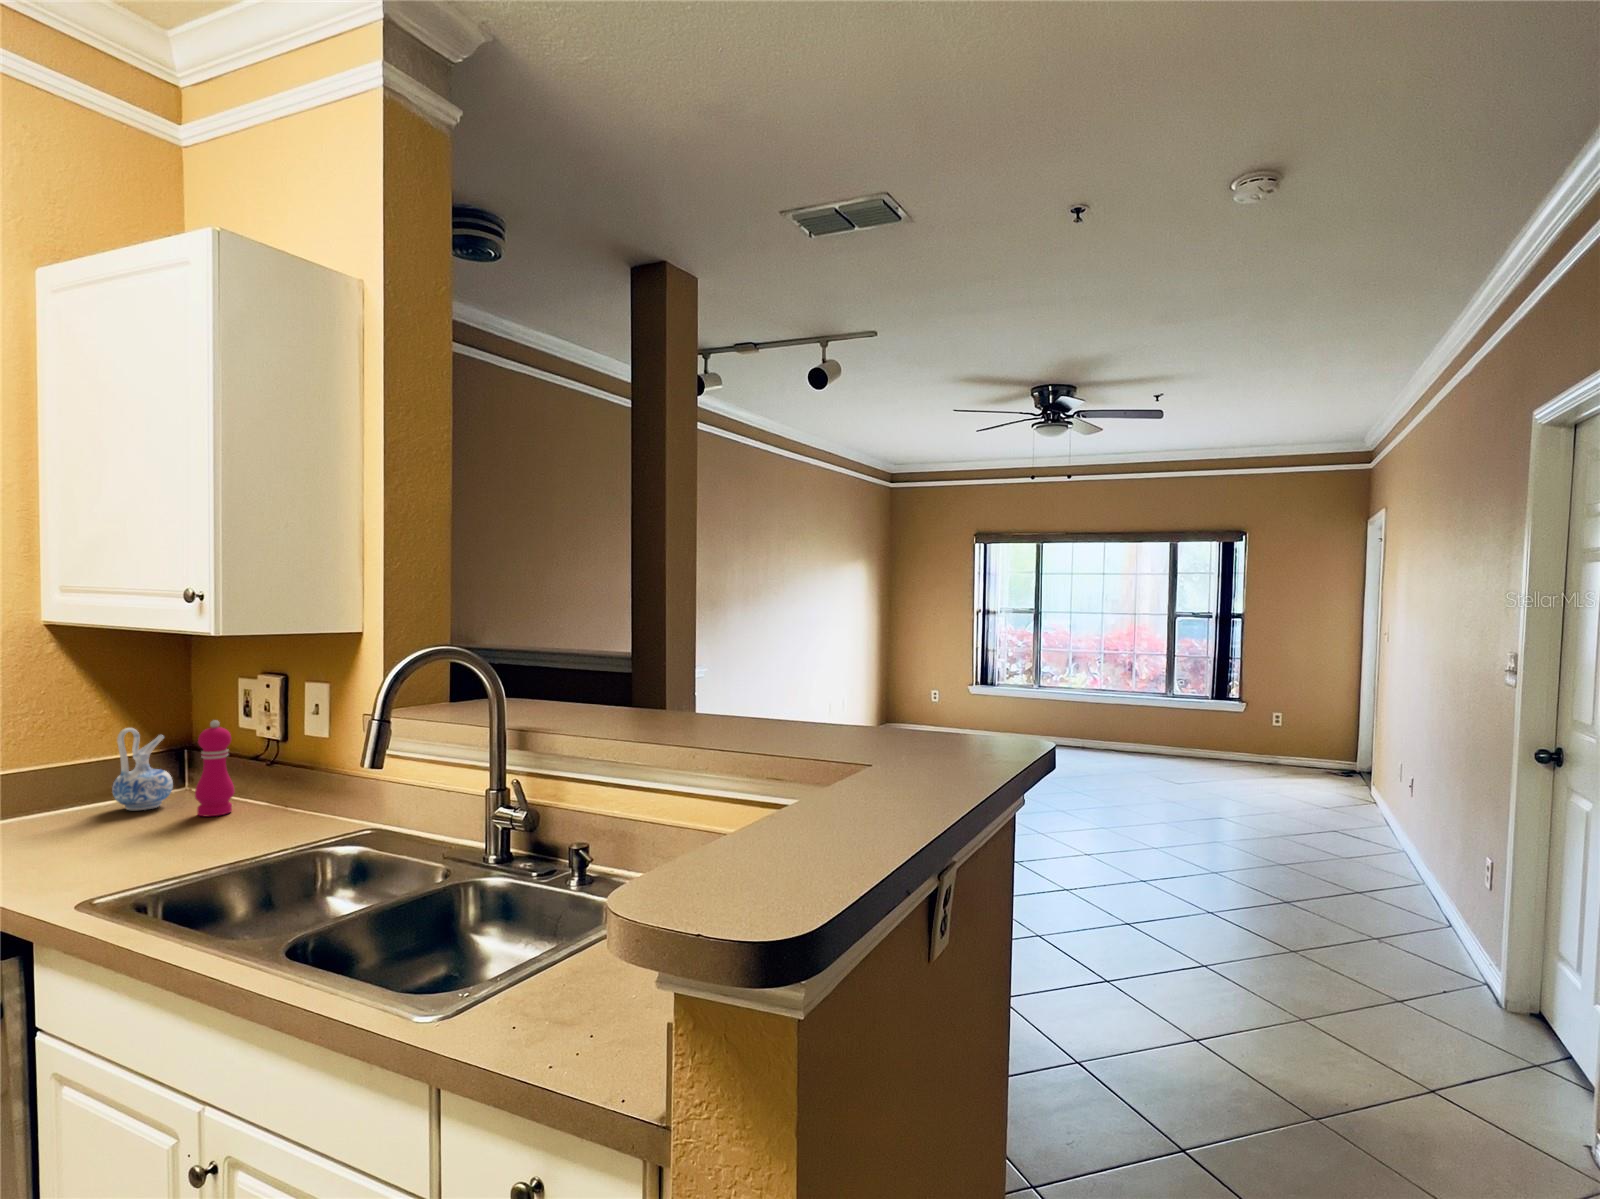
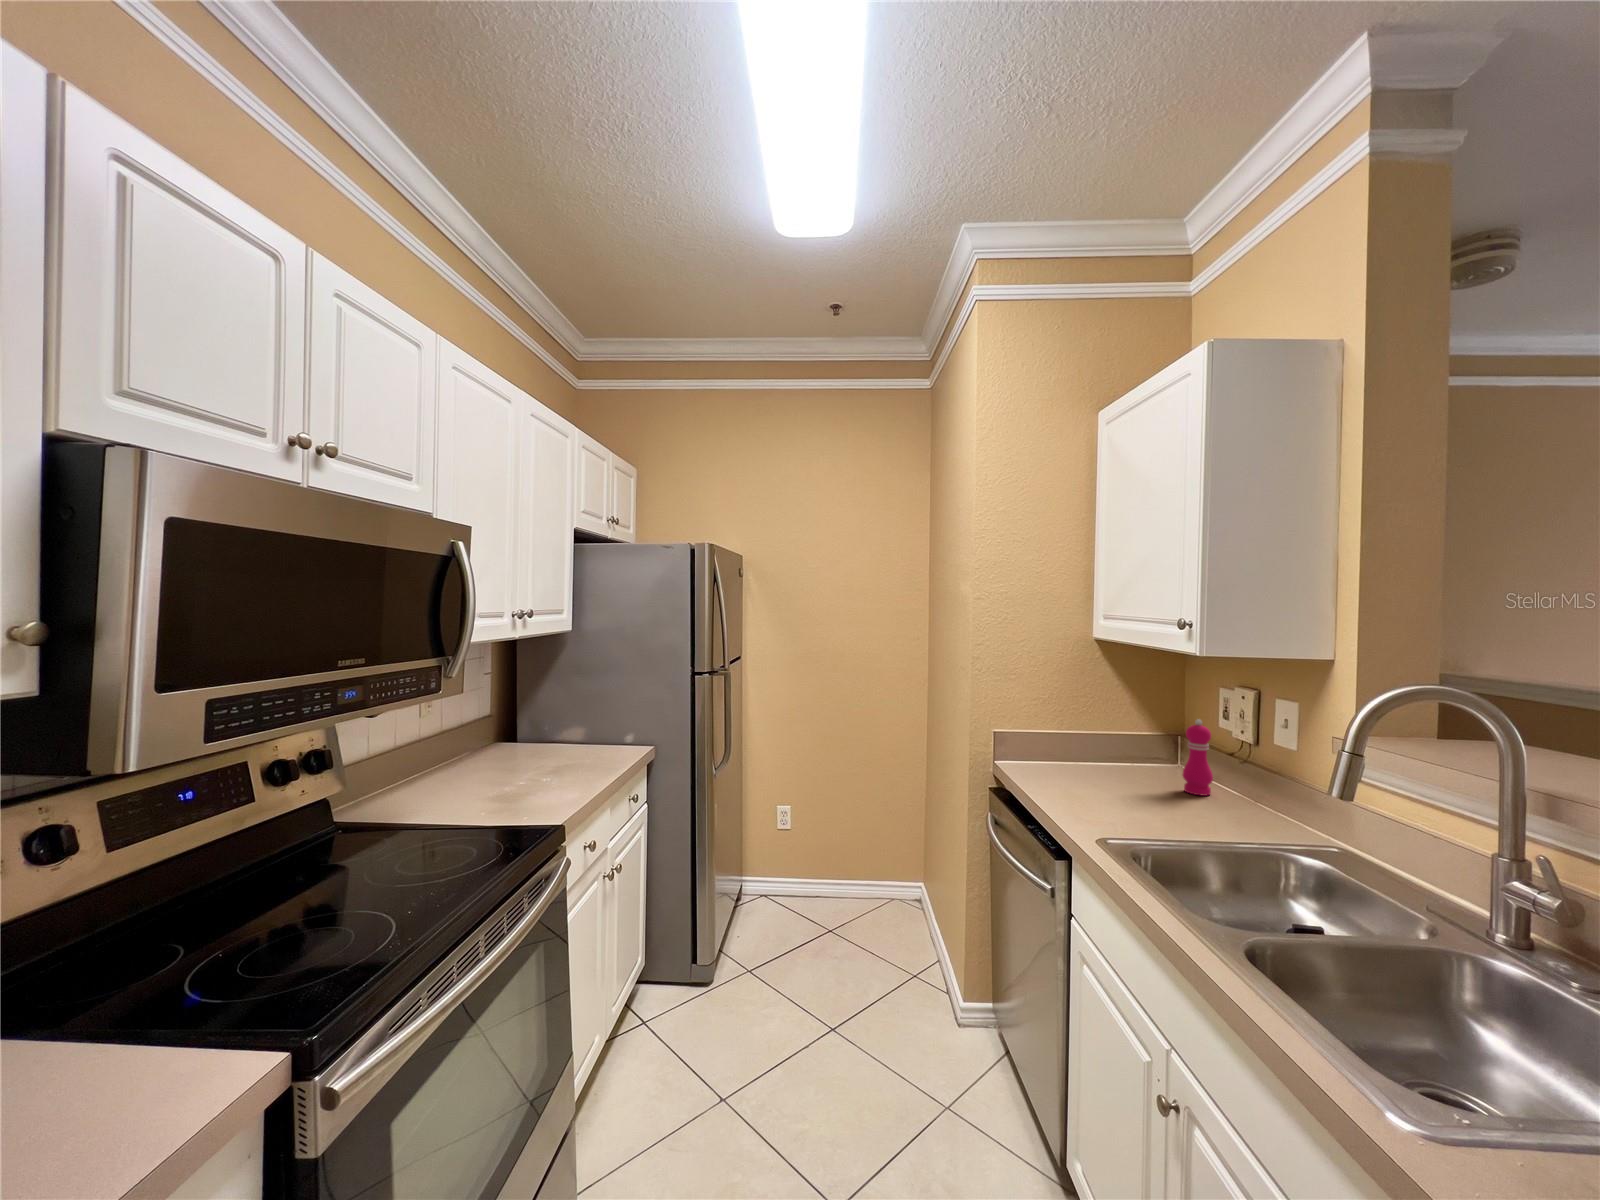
ceramic pitcher: present [112,728,173,810] -> none [1128,715,1168,776]

